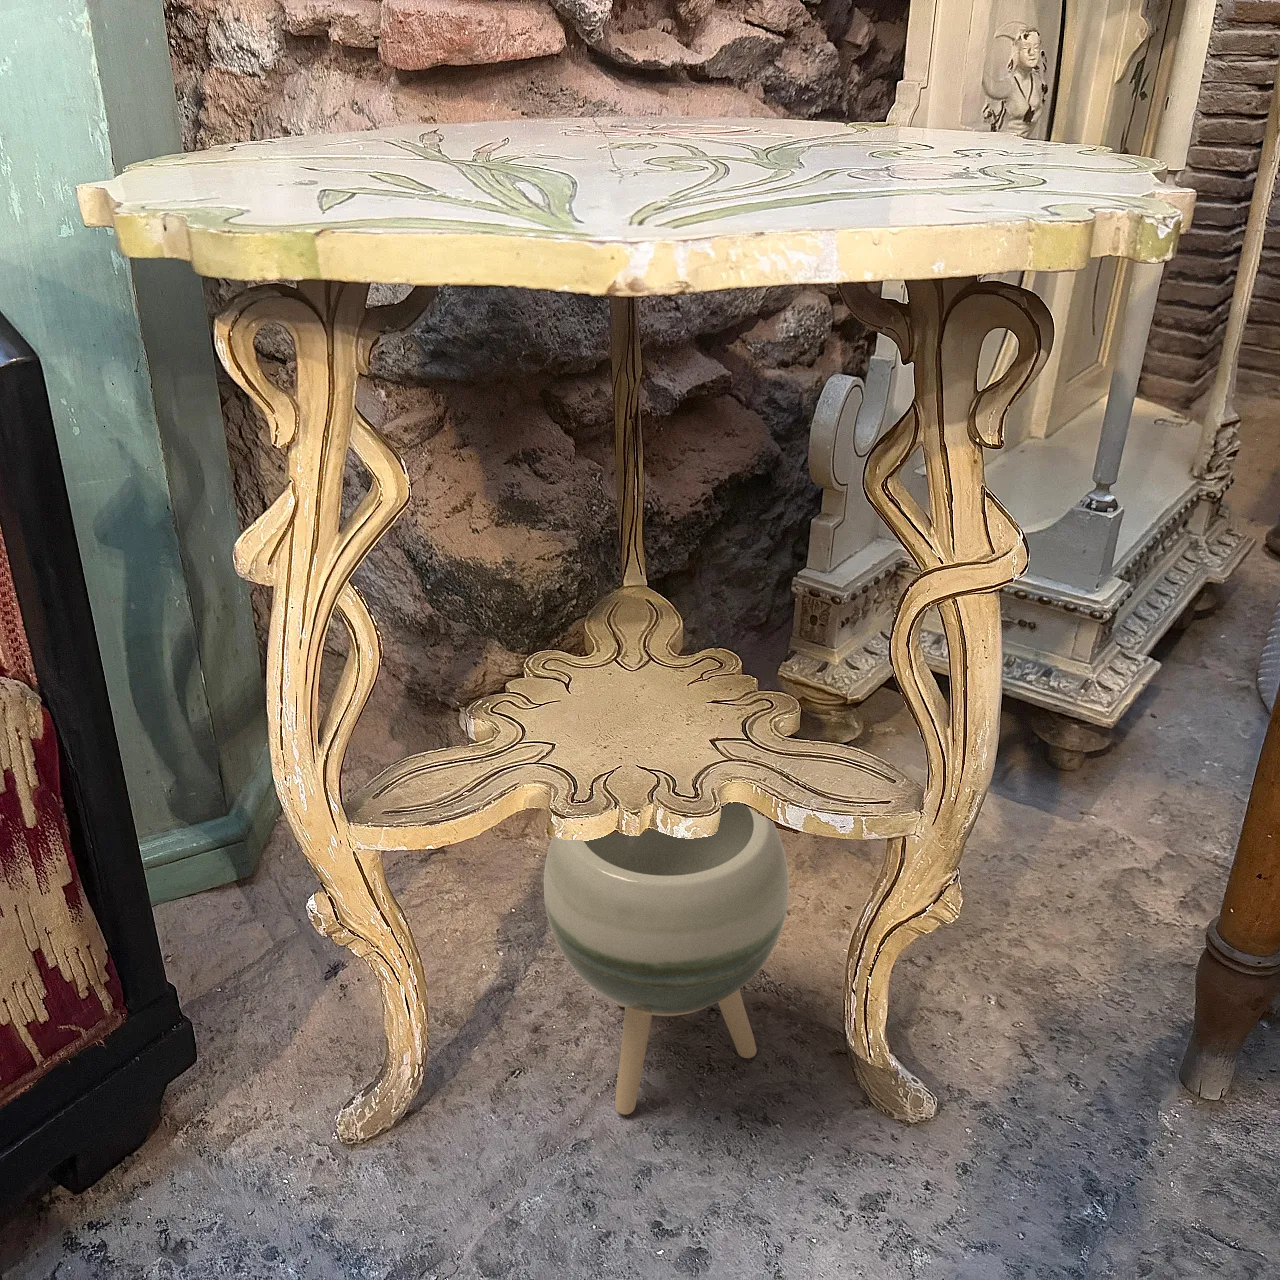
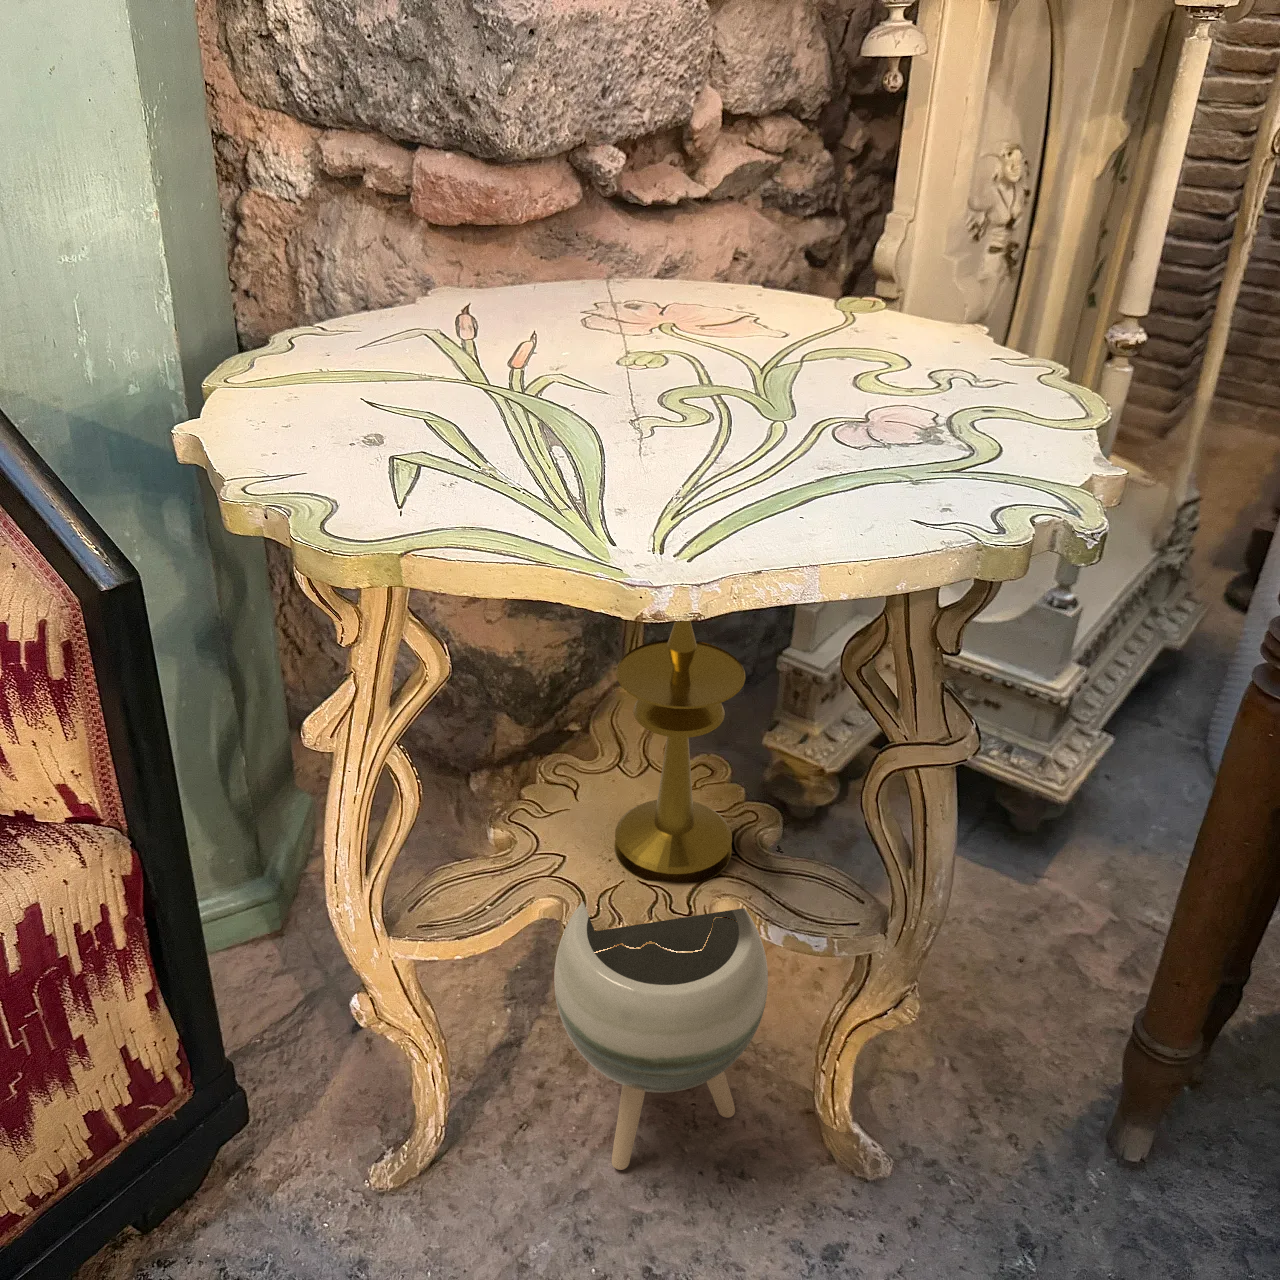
candlestick: none [605,425,753,775] -> present [614,621,746,883]

